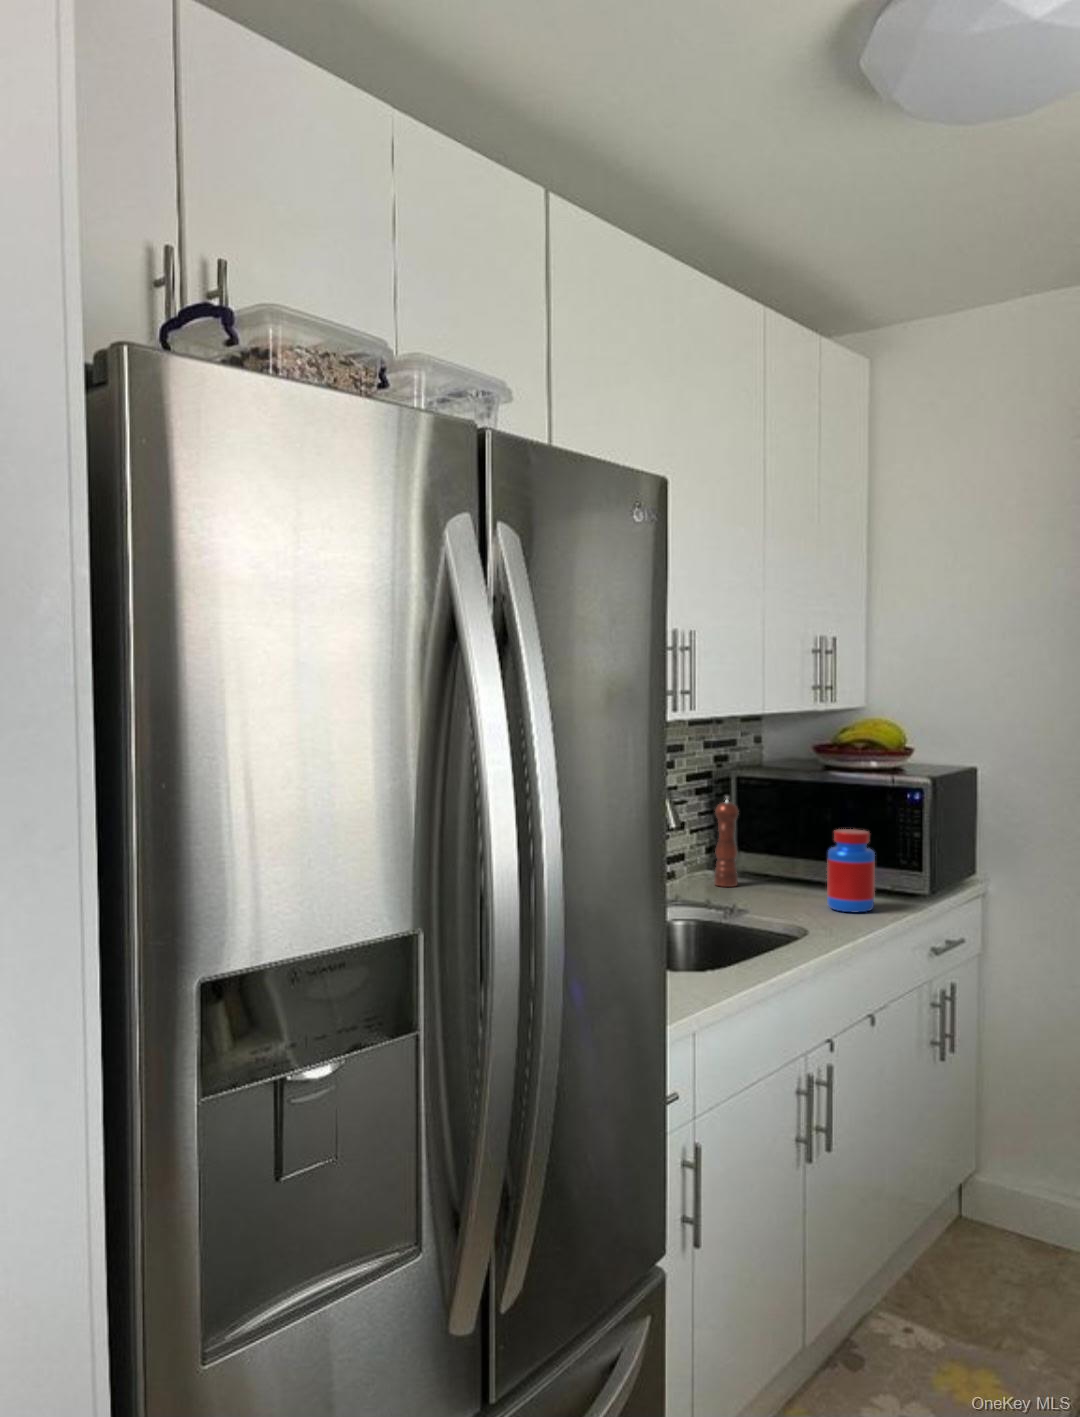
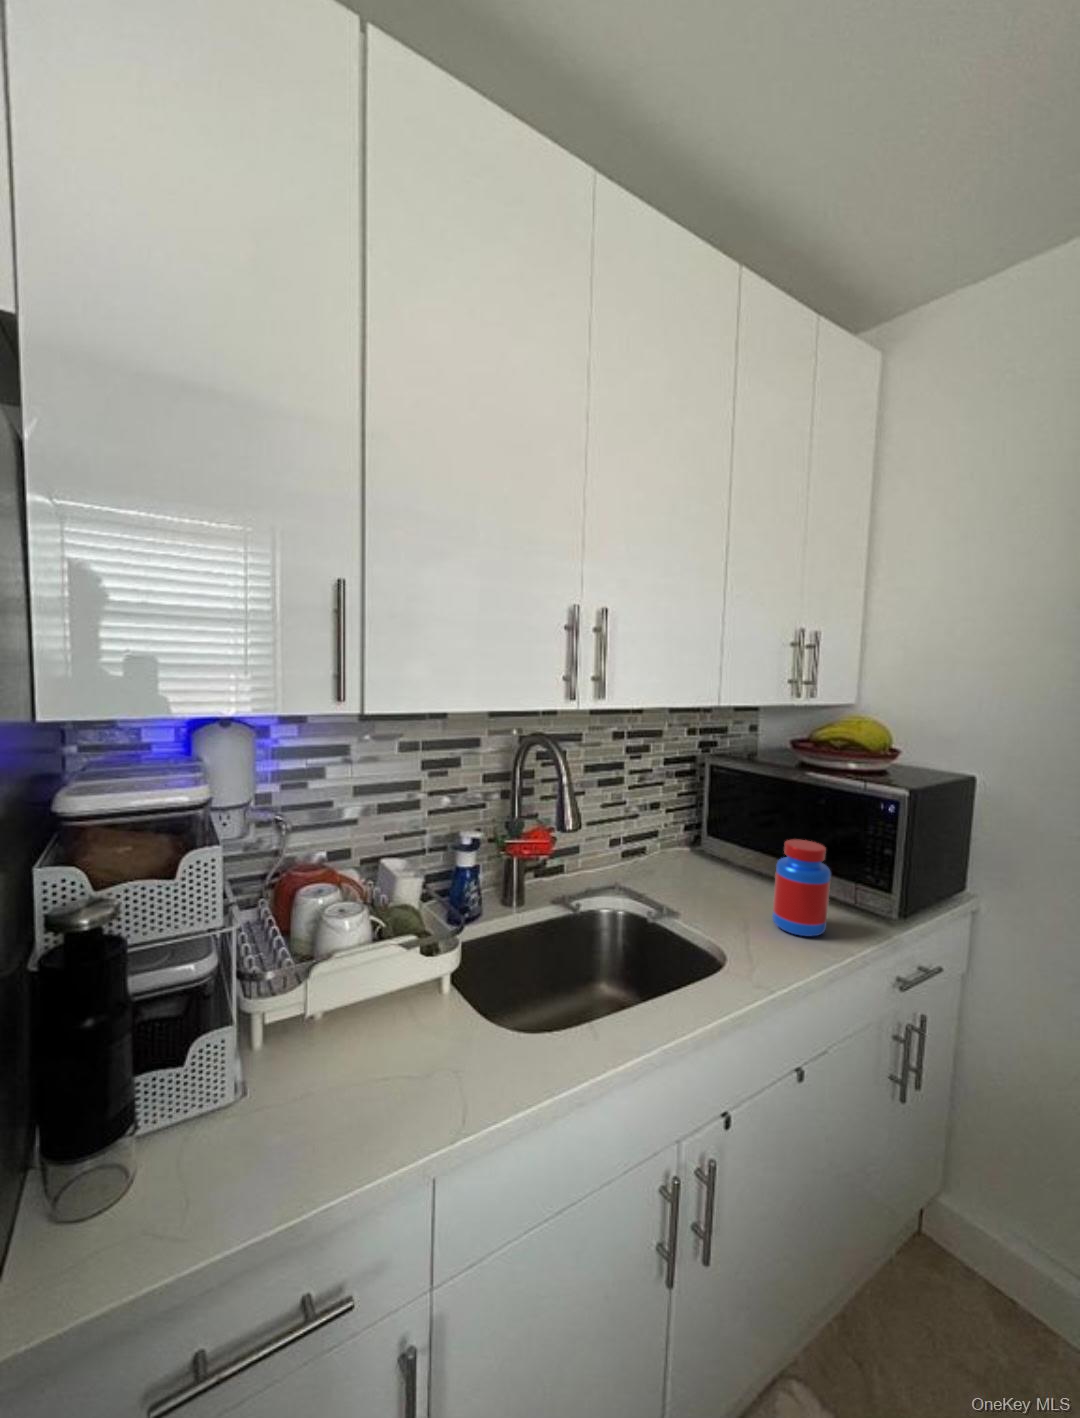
pepper mill: present [714,796,738,887] -> none [682,783,709,869]

